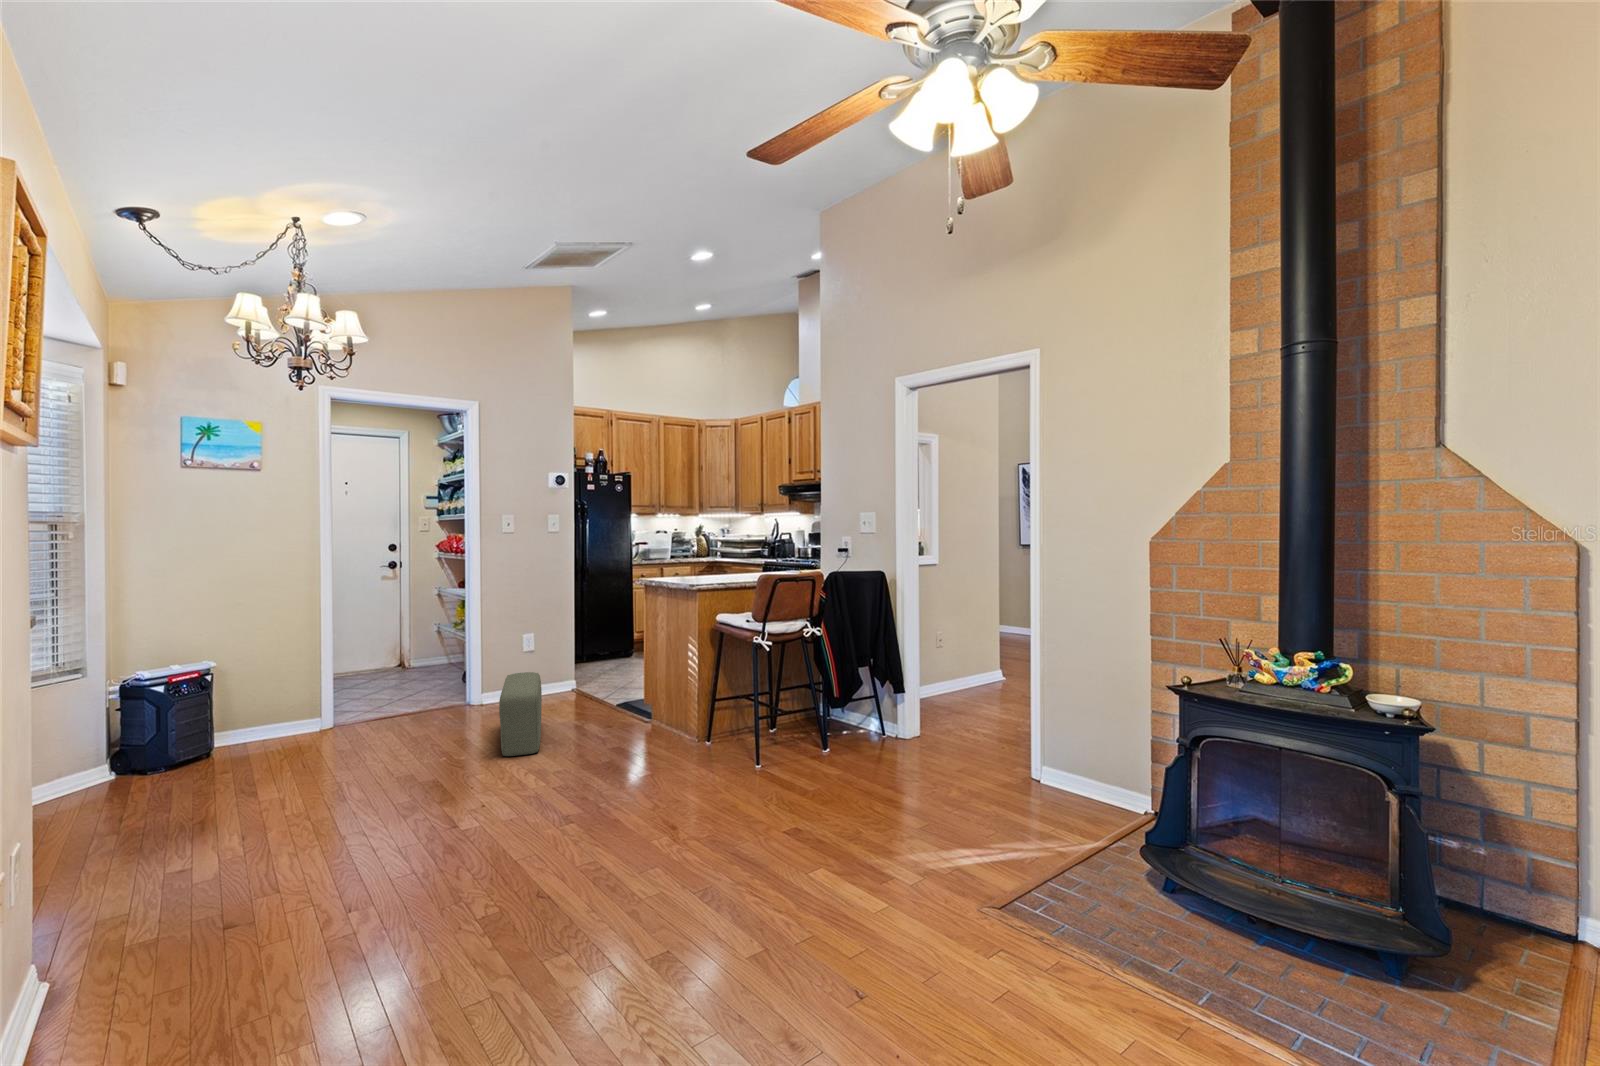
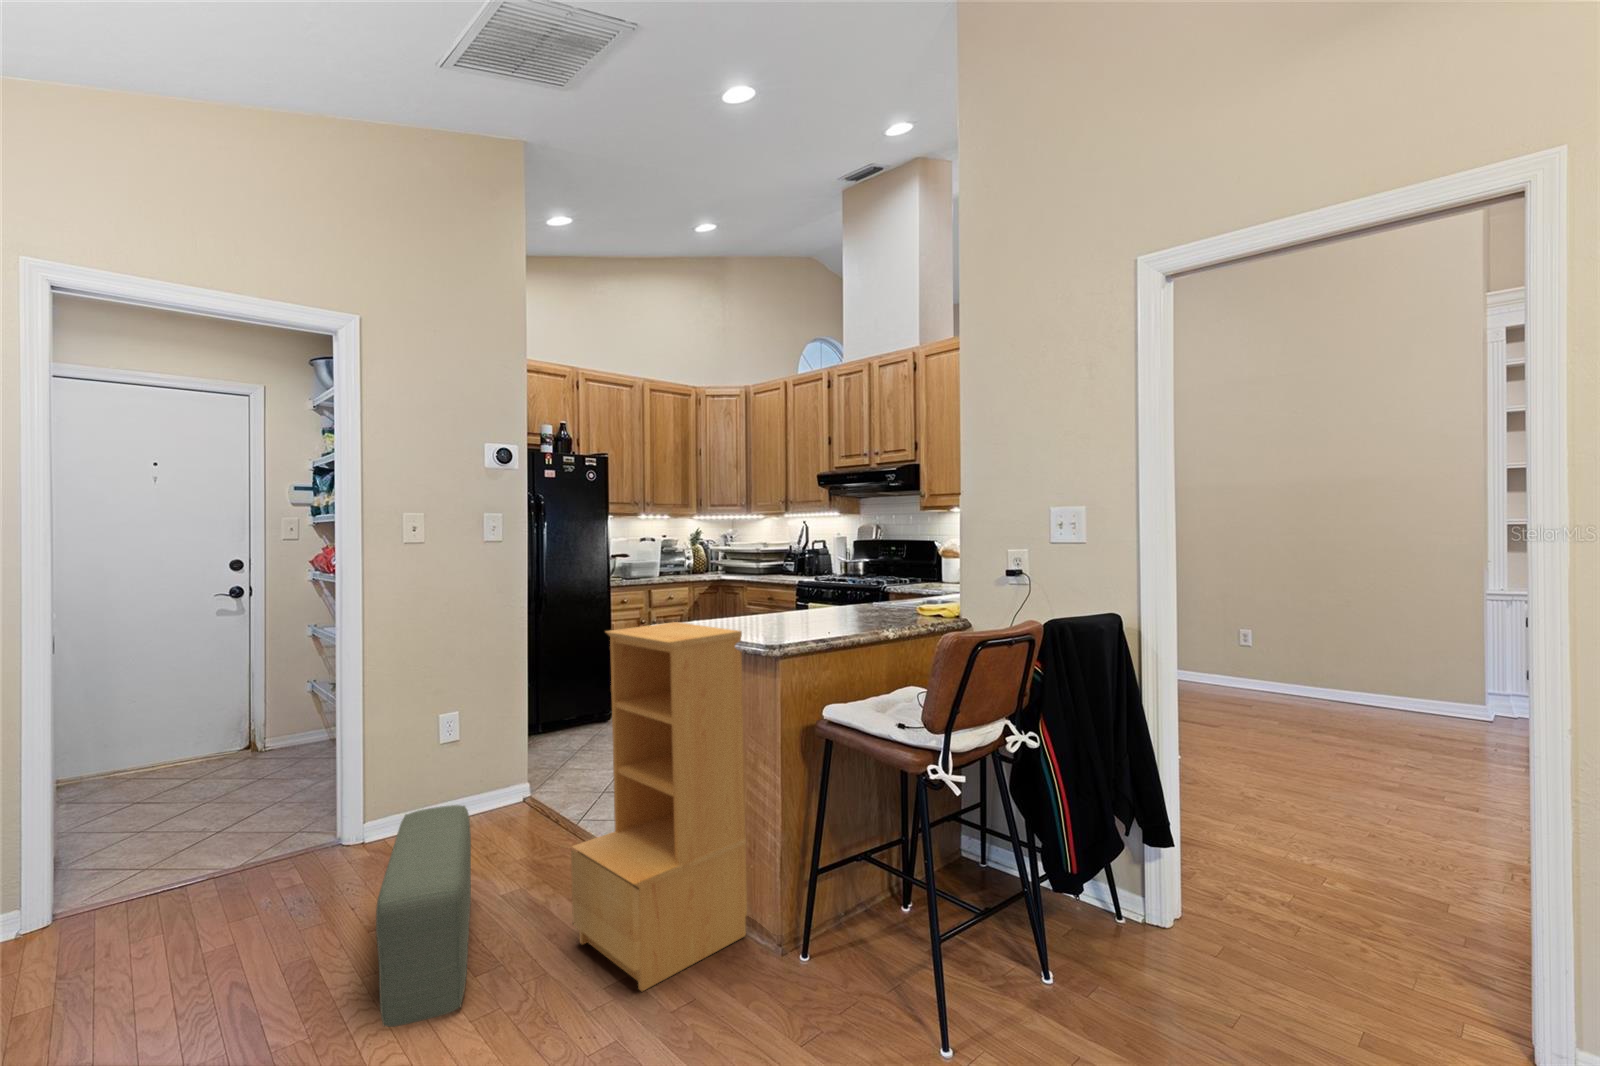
bookshelf: none [592,575,682,750] -> present [571,622,747,991]

